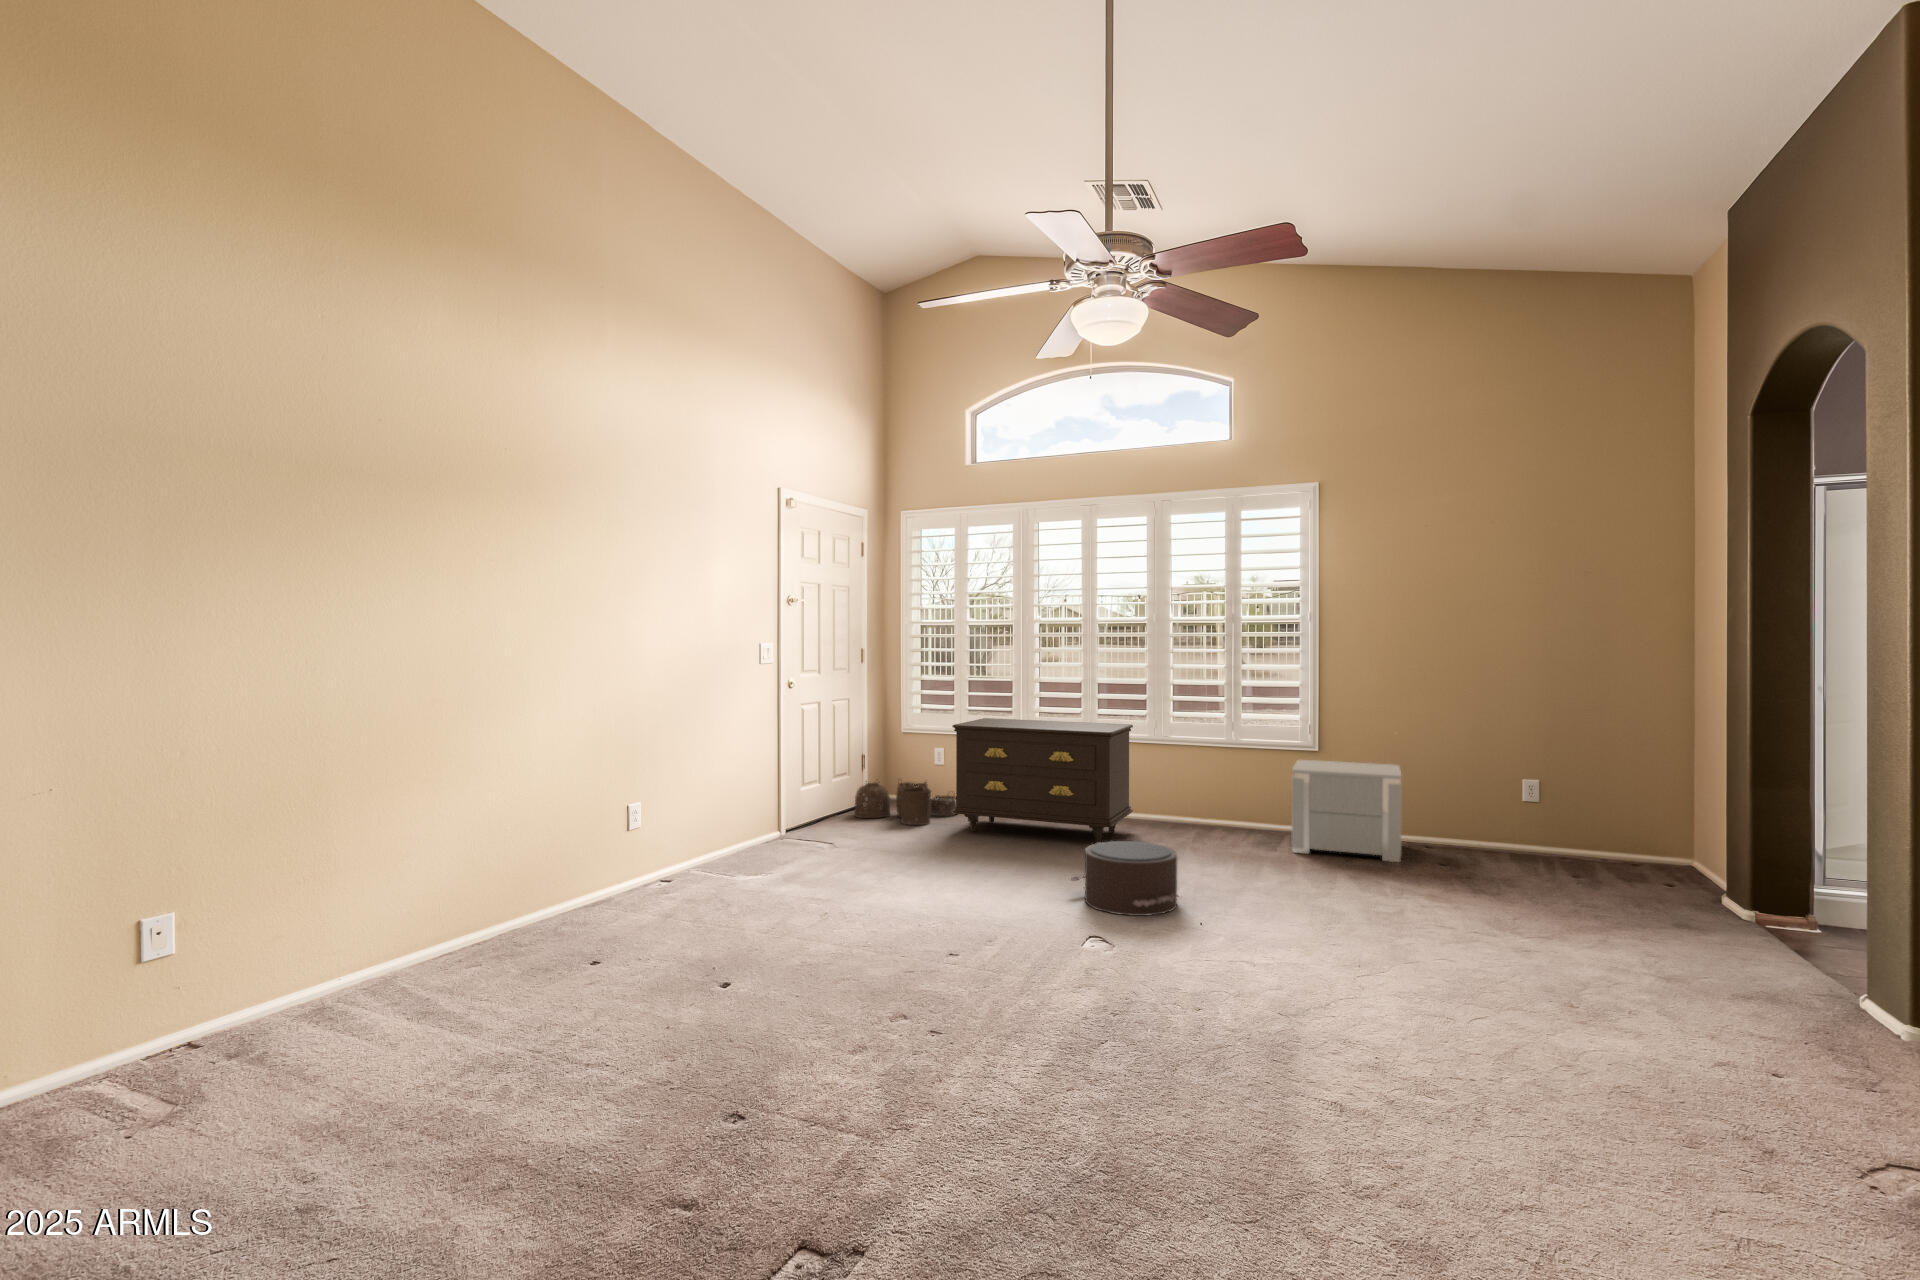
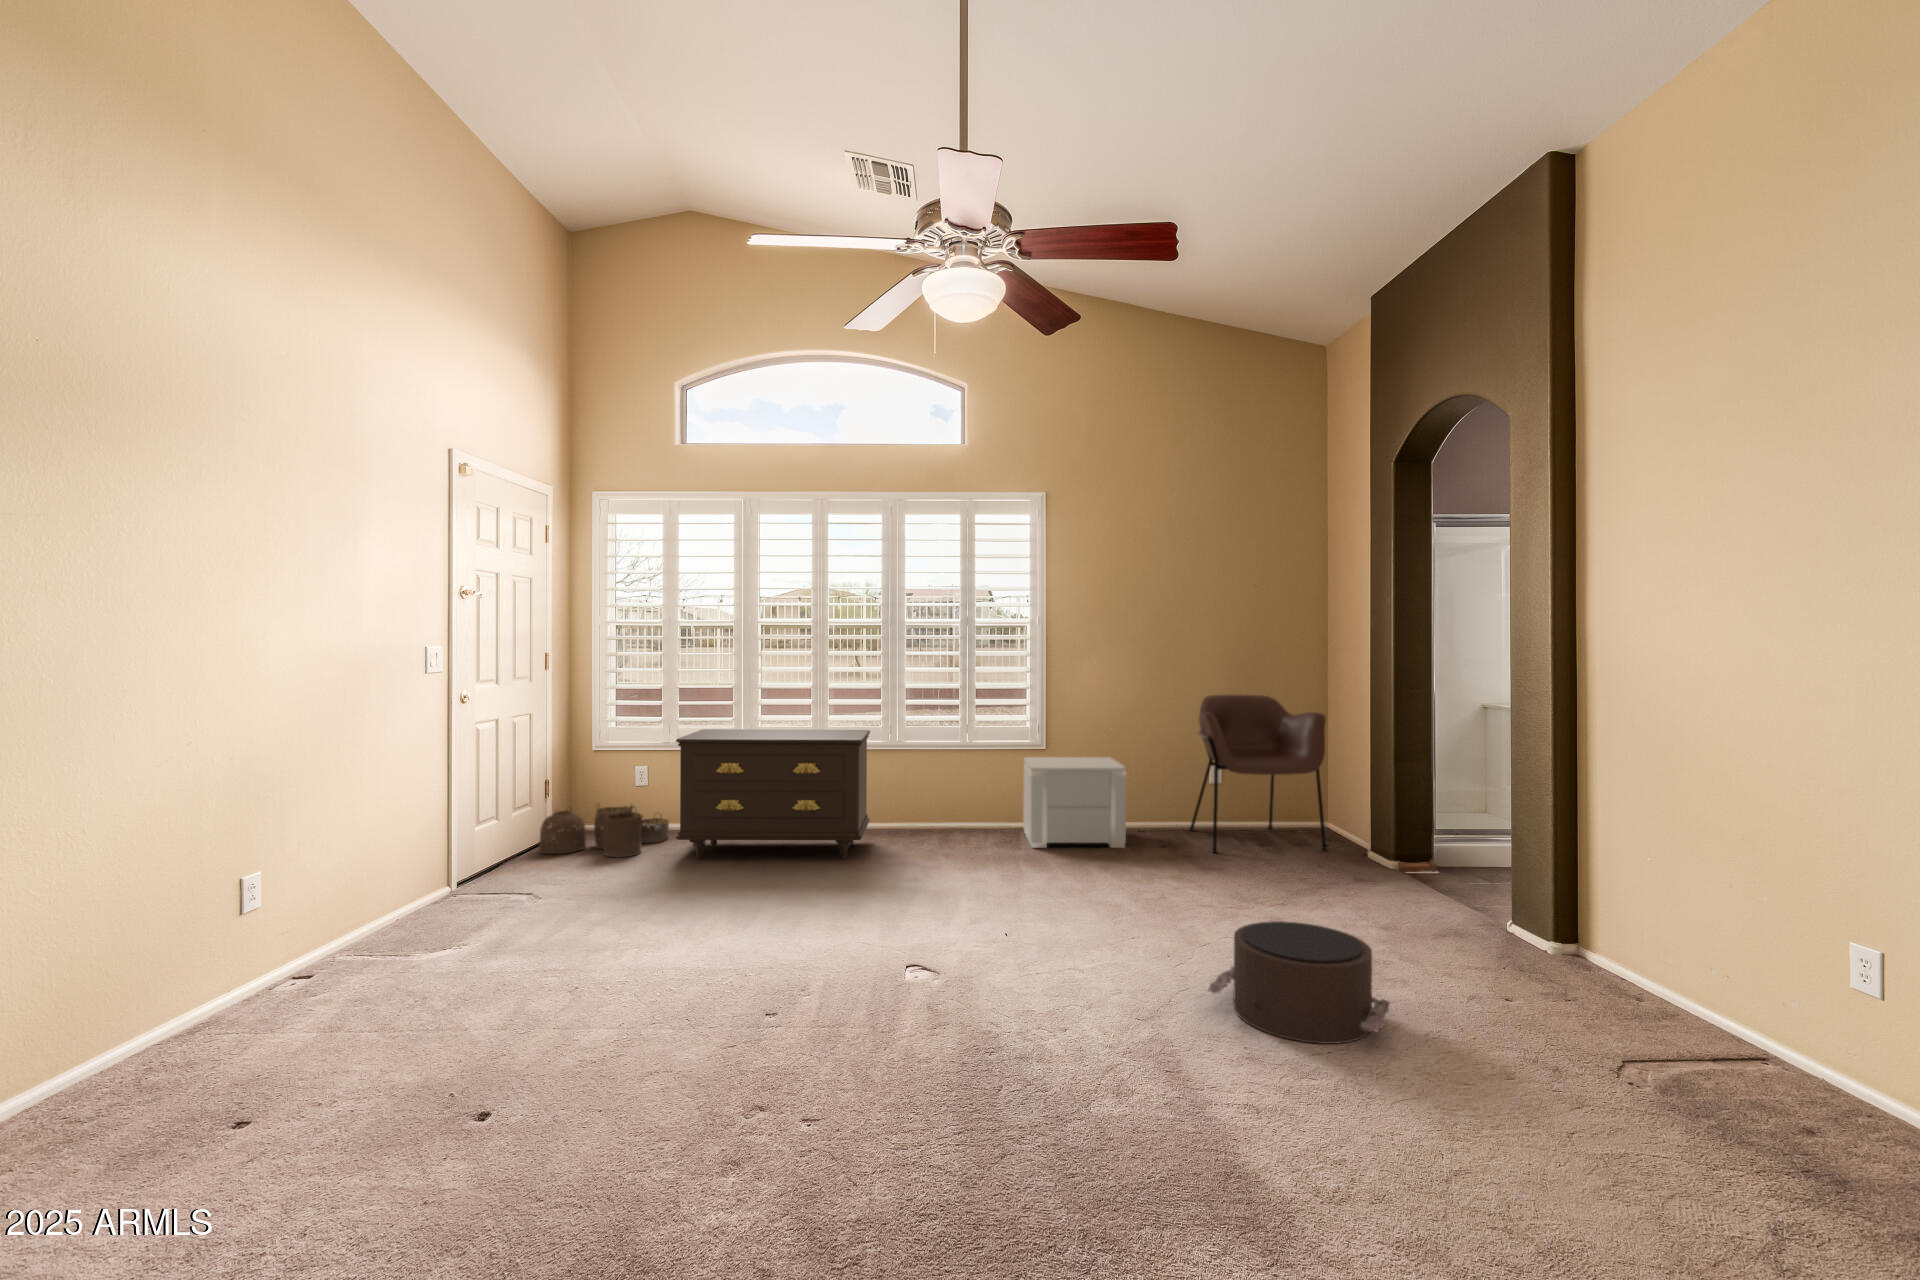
armchair: none [1496,700,1666,890] -> present [1190,695,1327,853]
pouf: present [1070,841,1178,916] -> present [1208,921,1390,1044]

